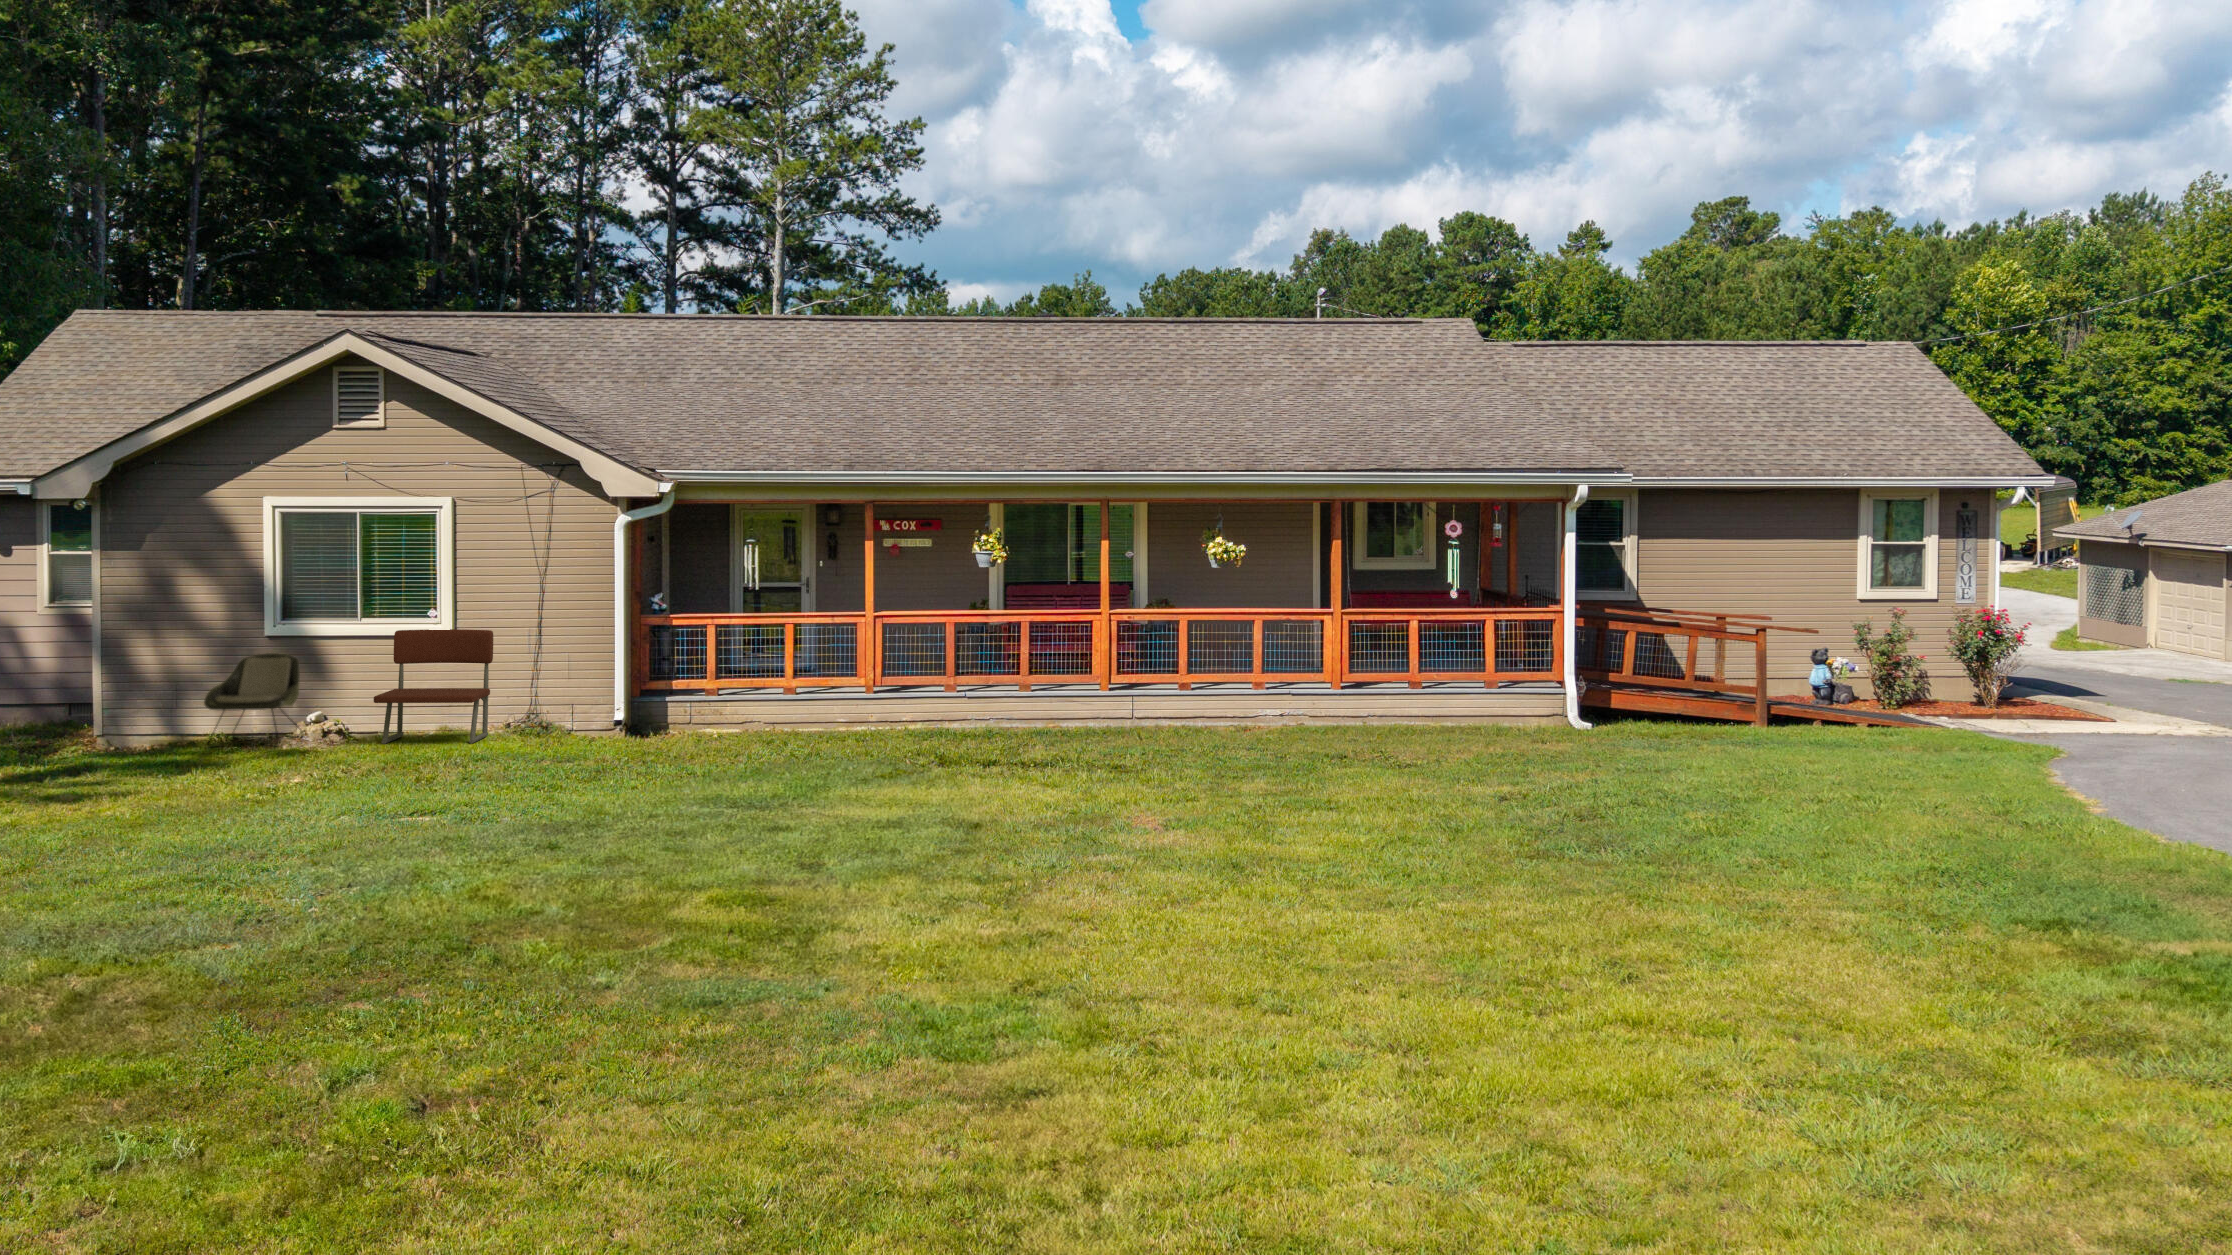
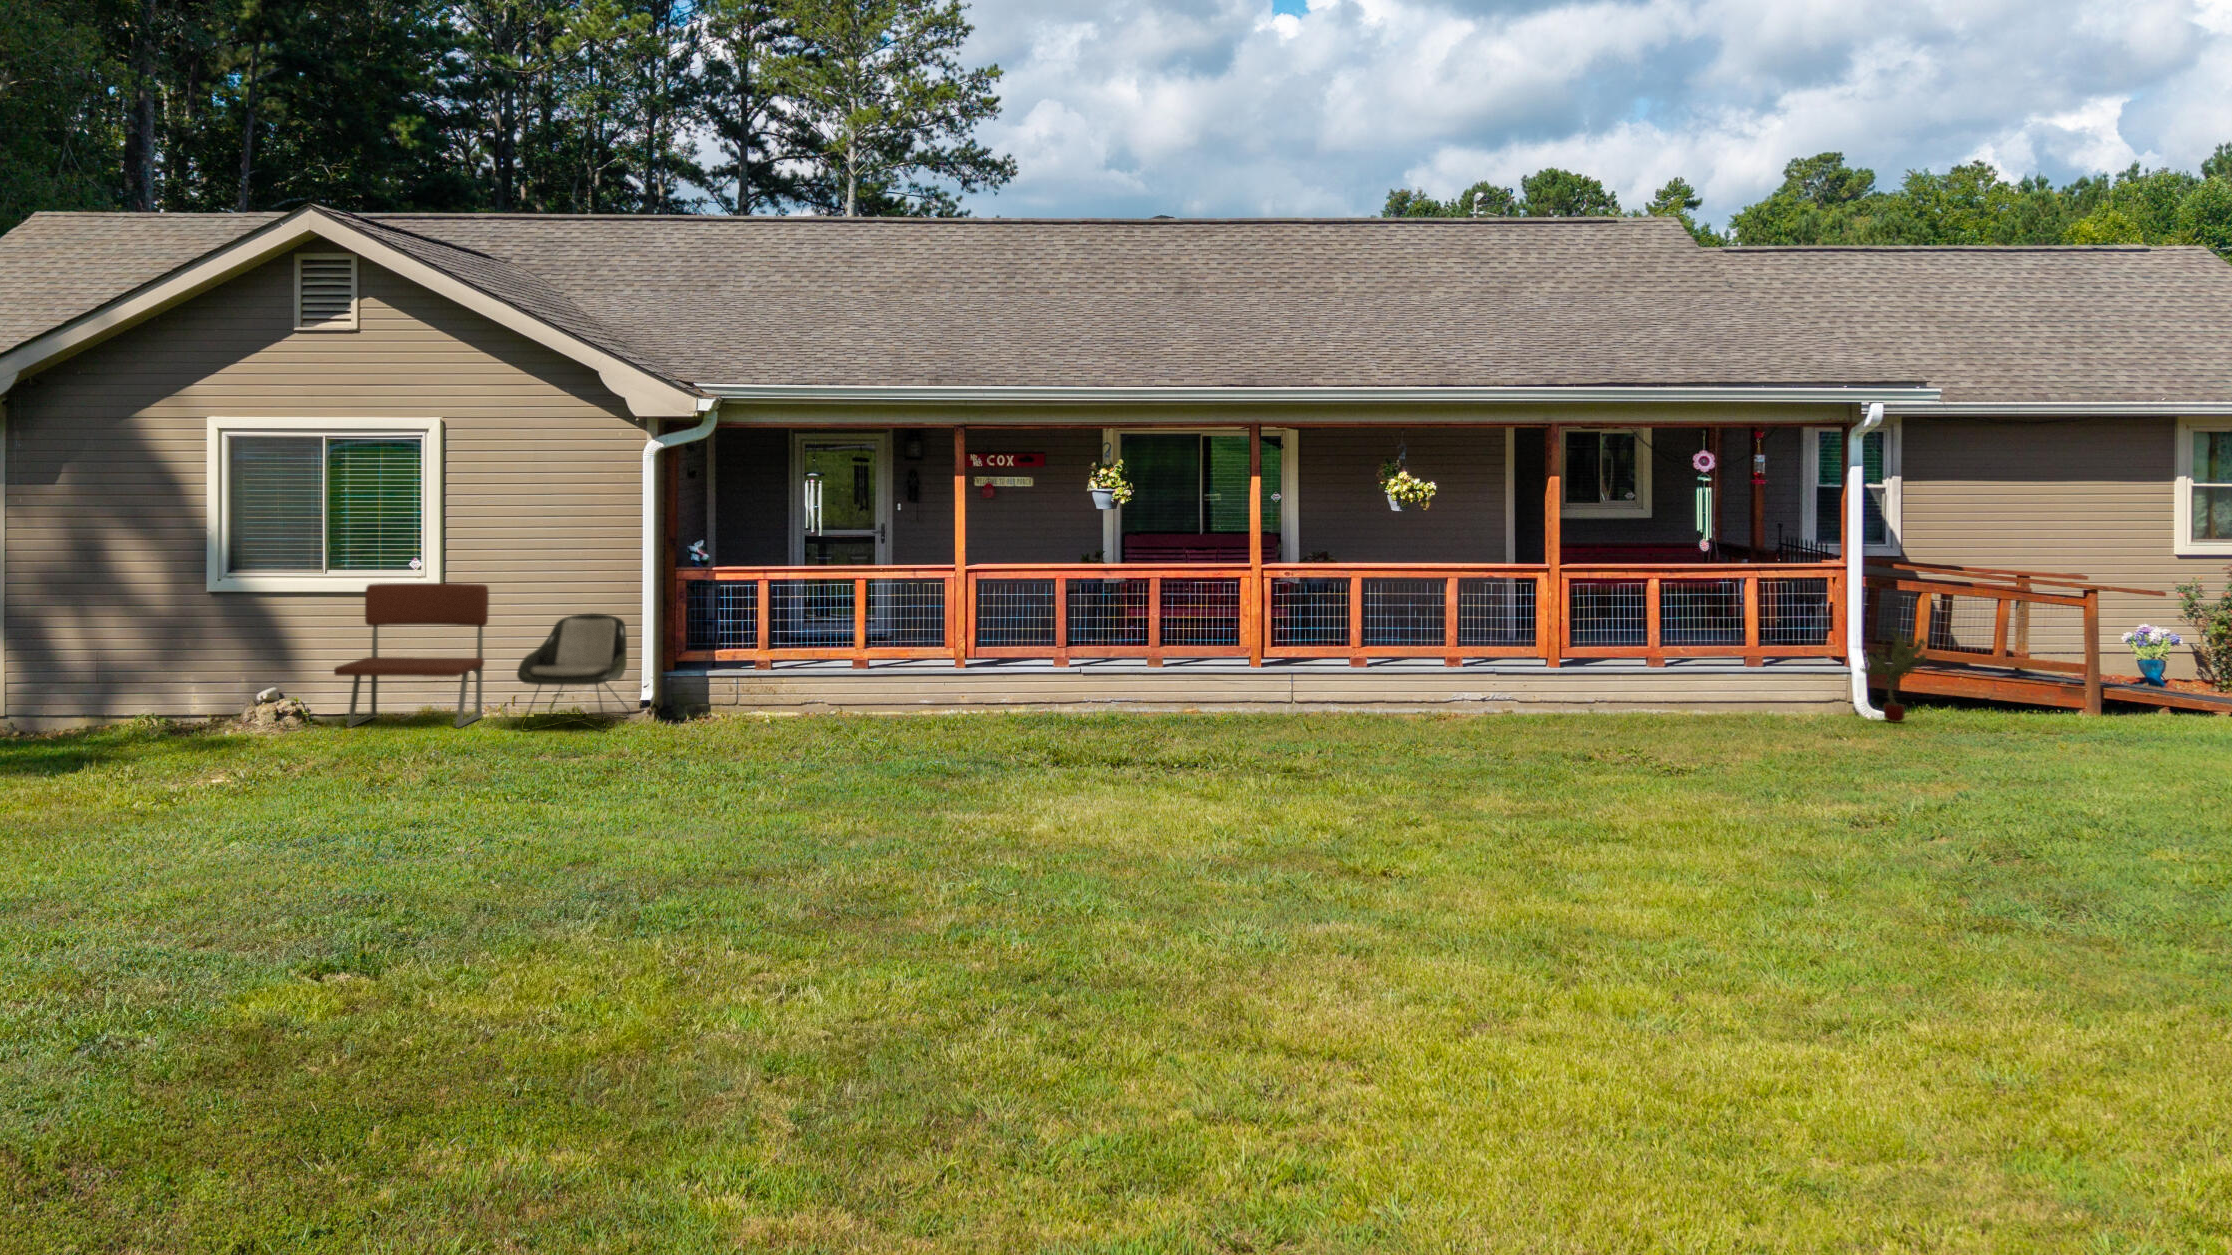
lounge chair: present [204,653,300,748] -> present [517,613,630,732]
potted tree: none [1563,655,1614,729] -> present [1860,627,1927,723]

